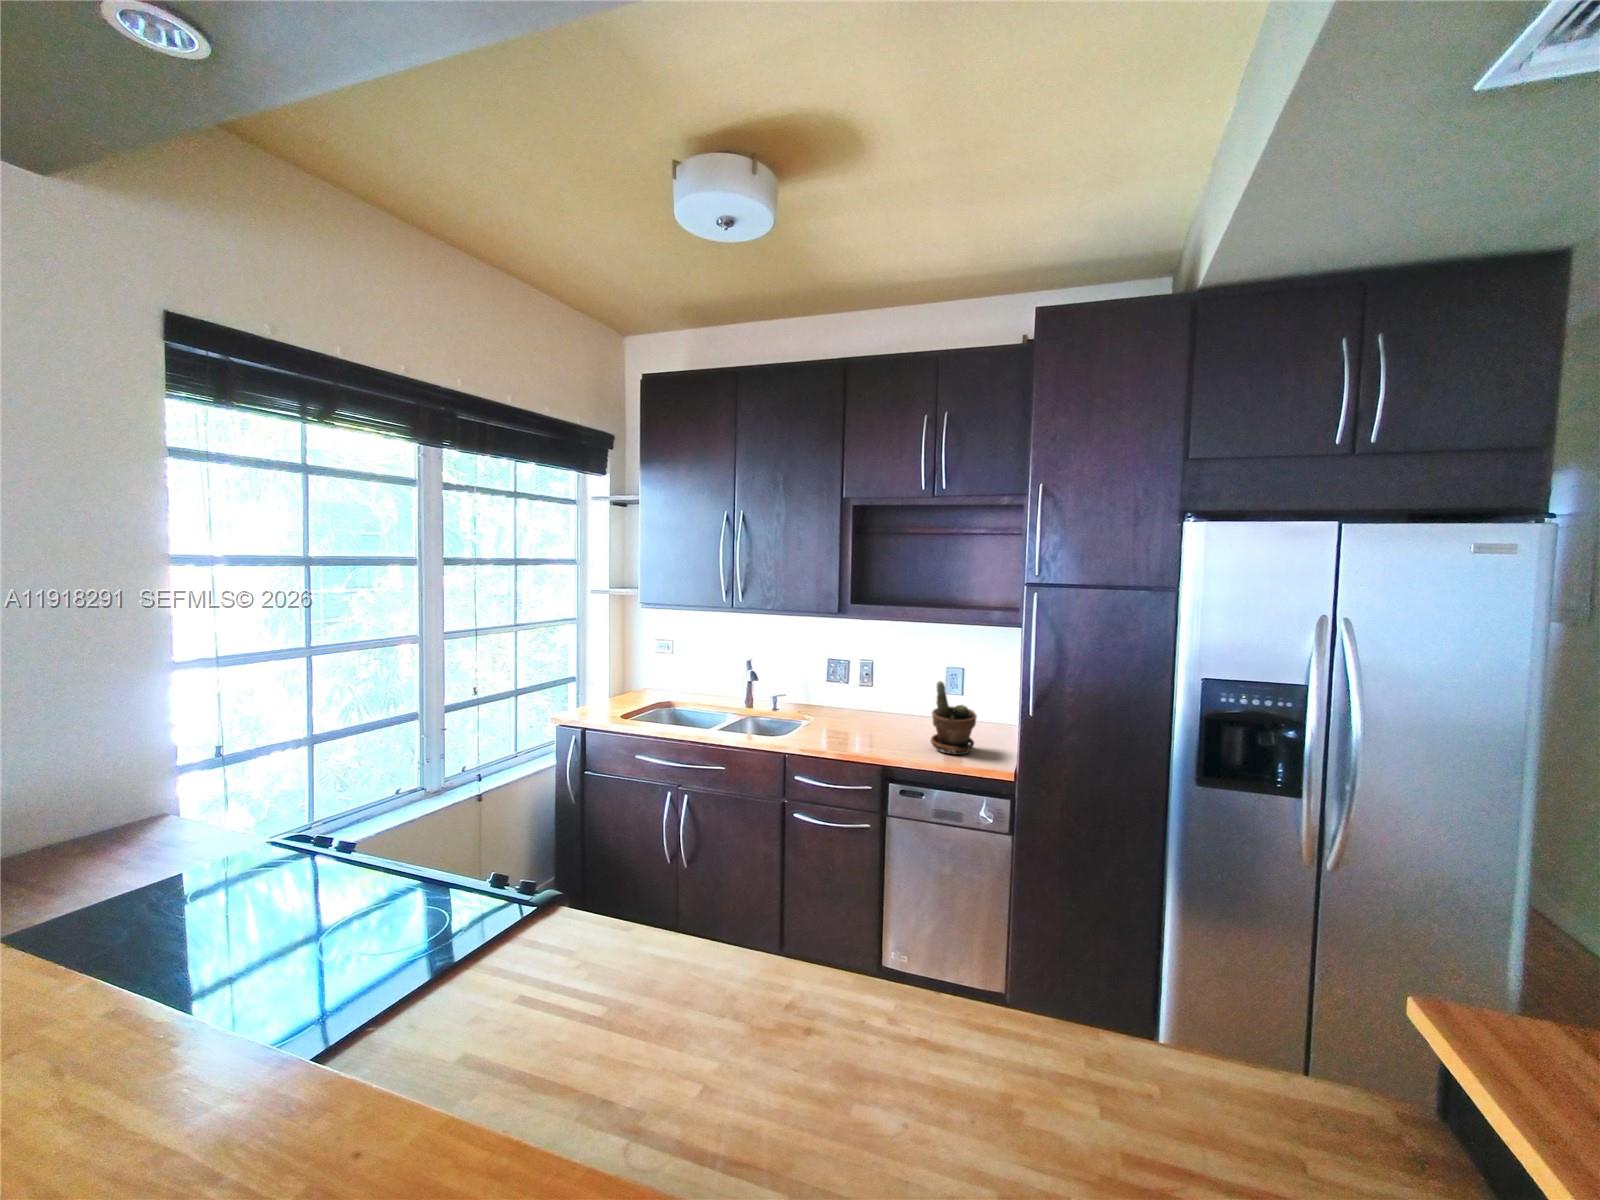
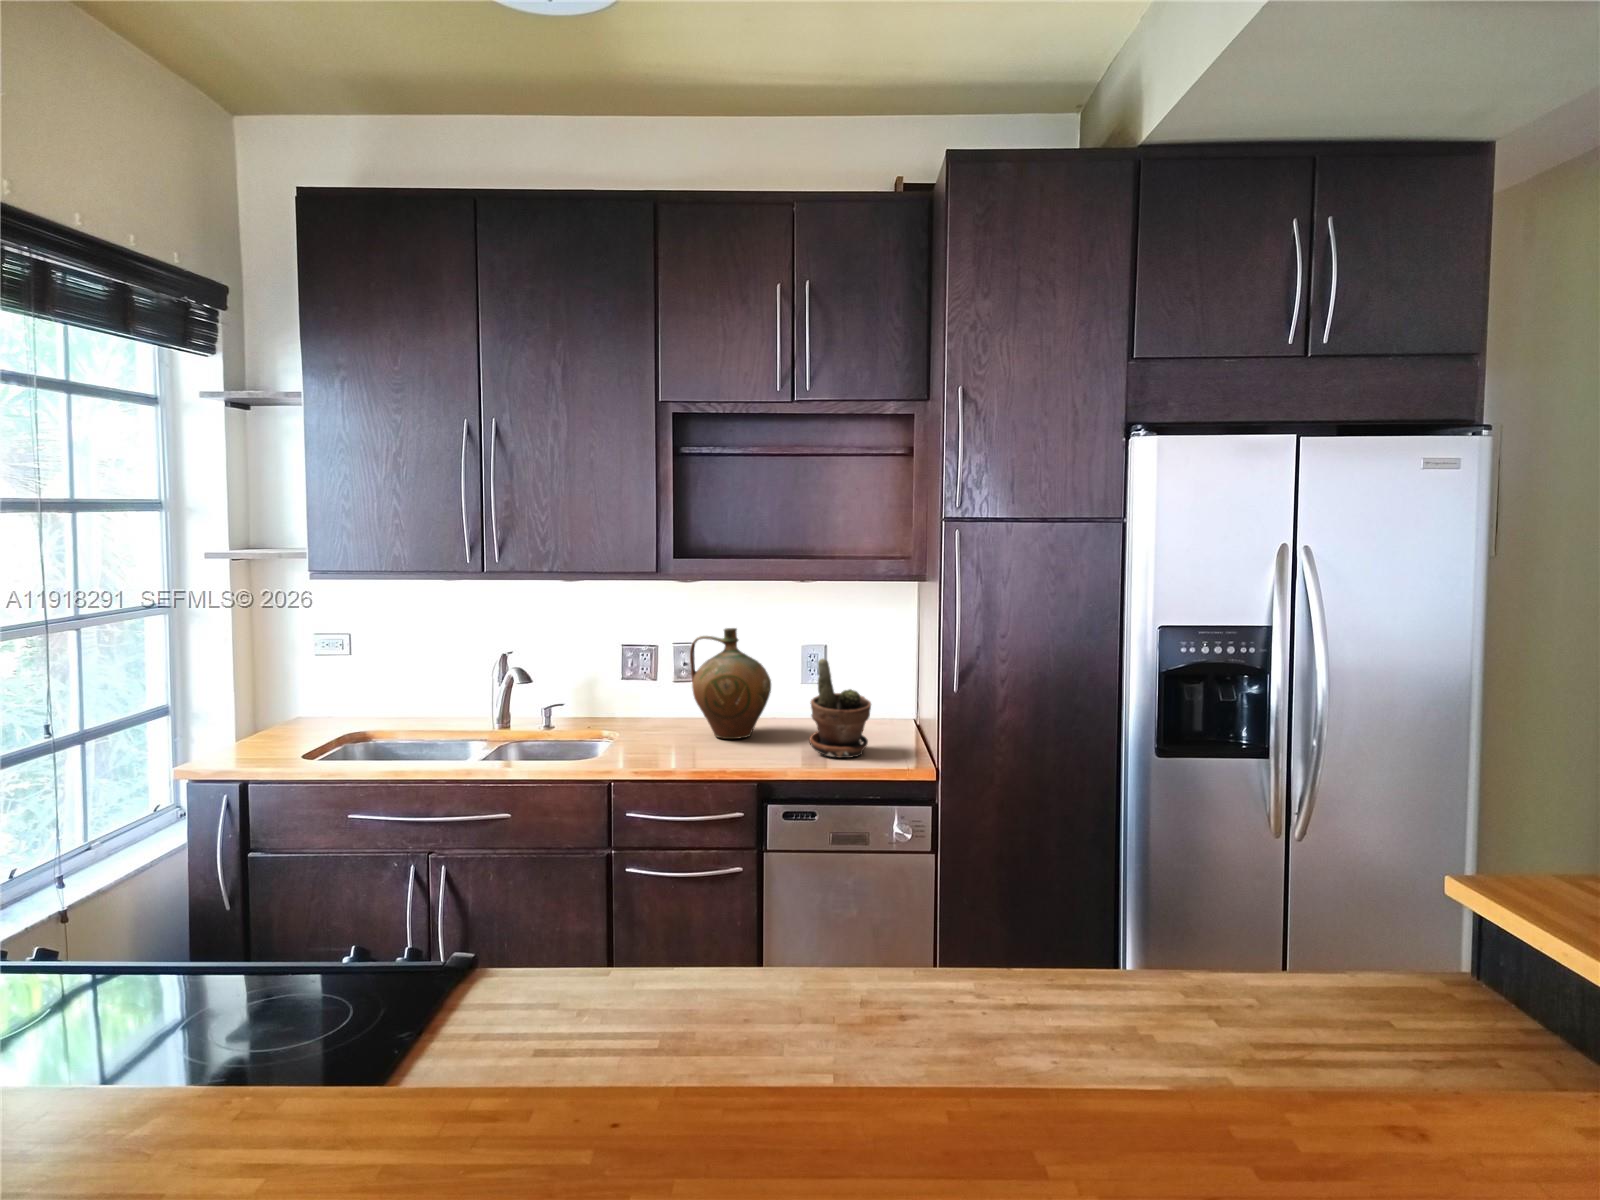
ceramic jug: none [860,654,916,732] -> present [690,628,771,739]

